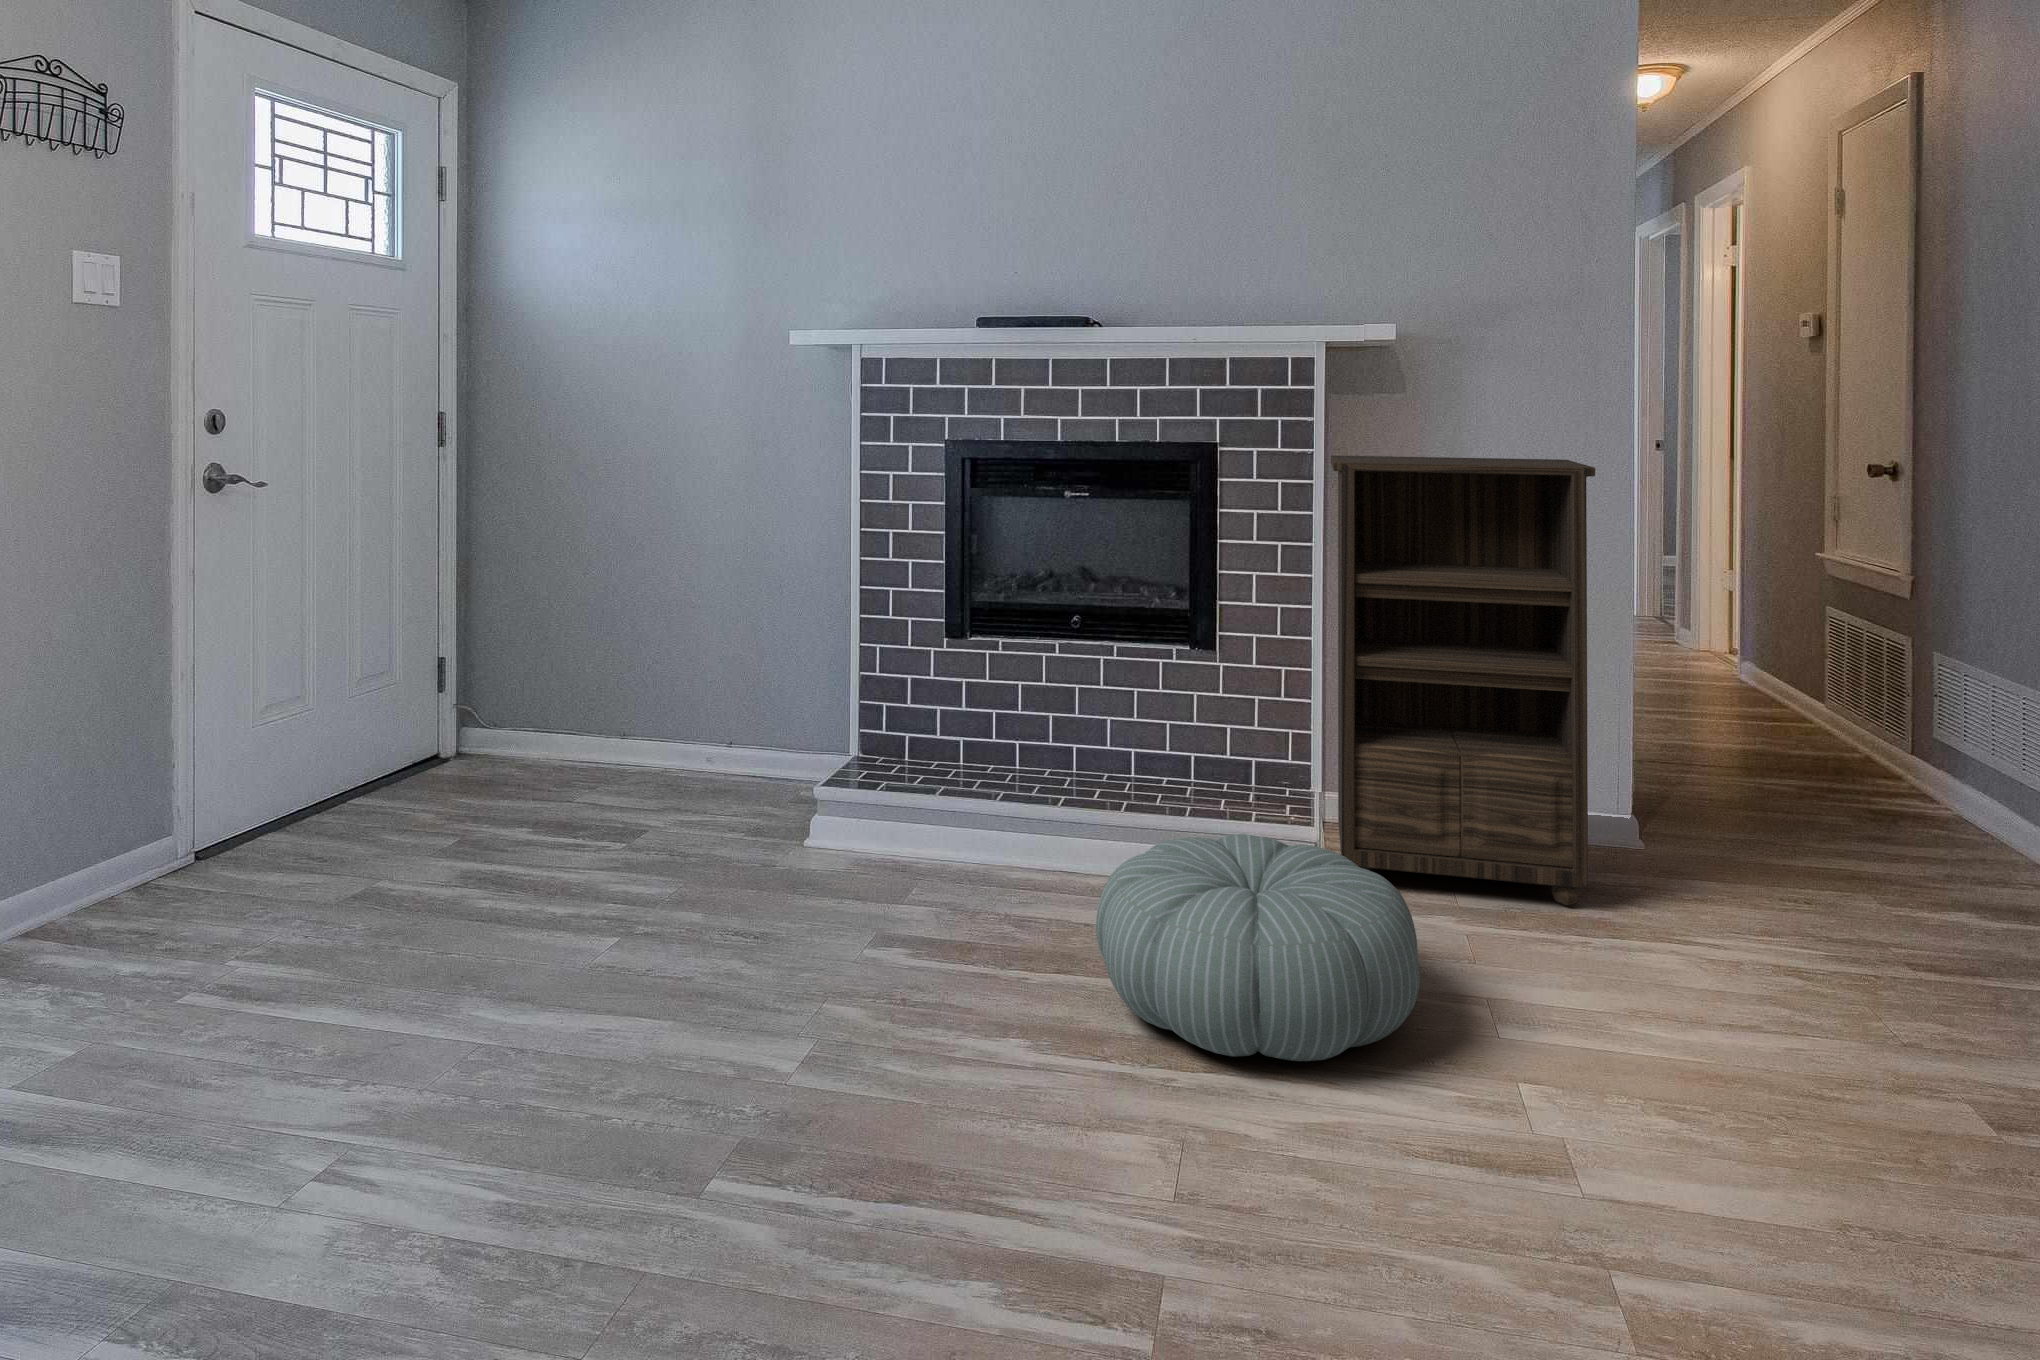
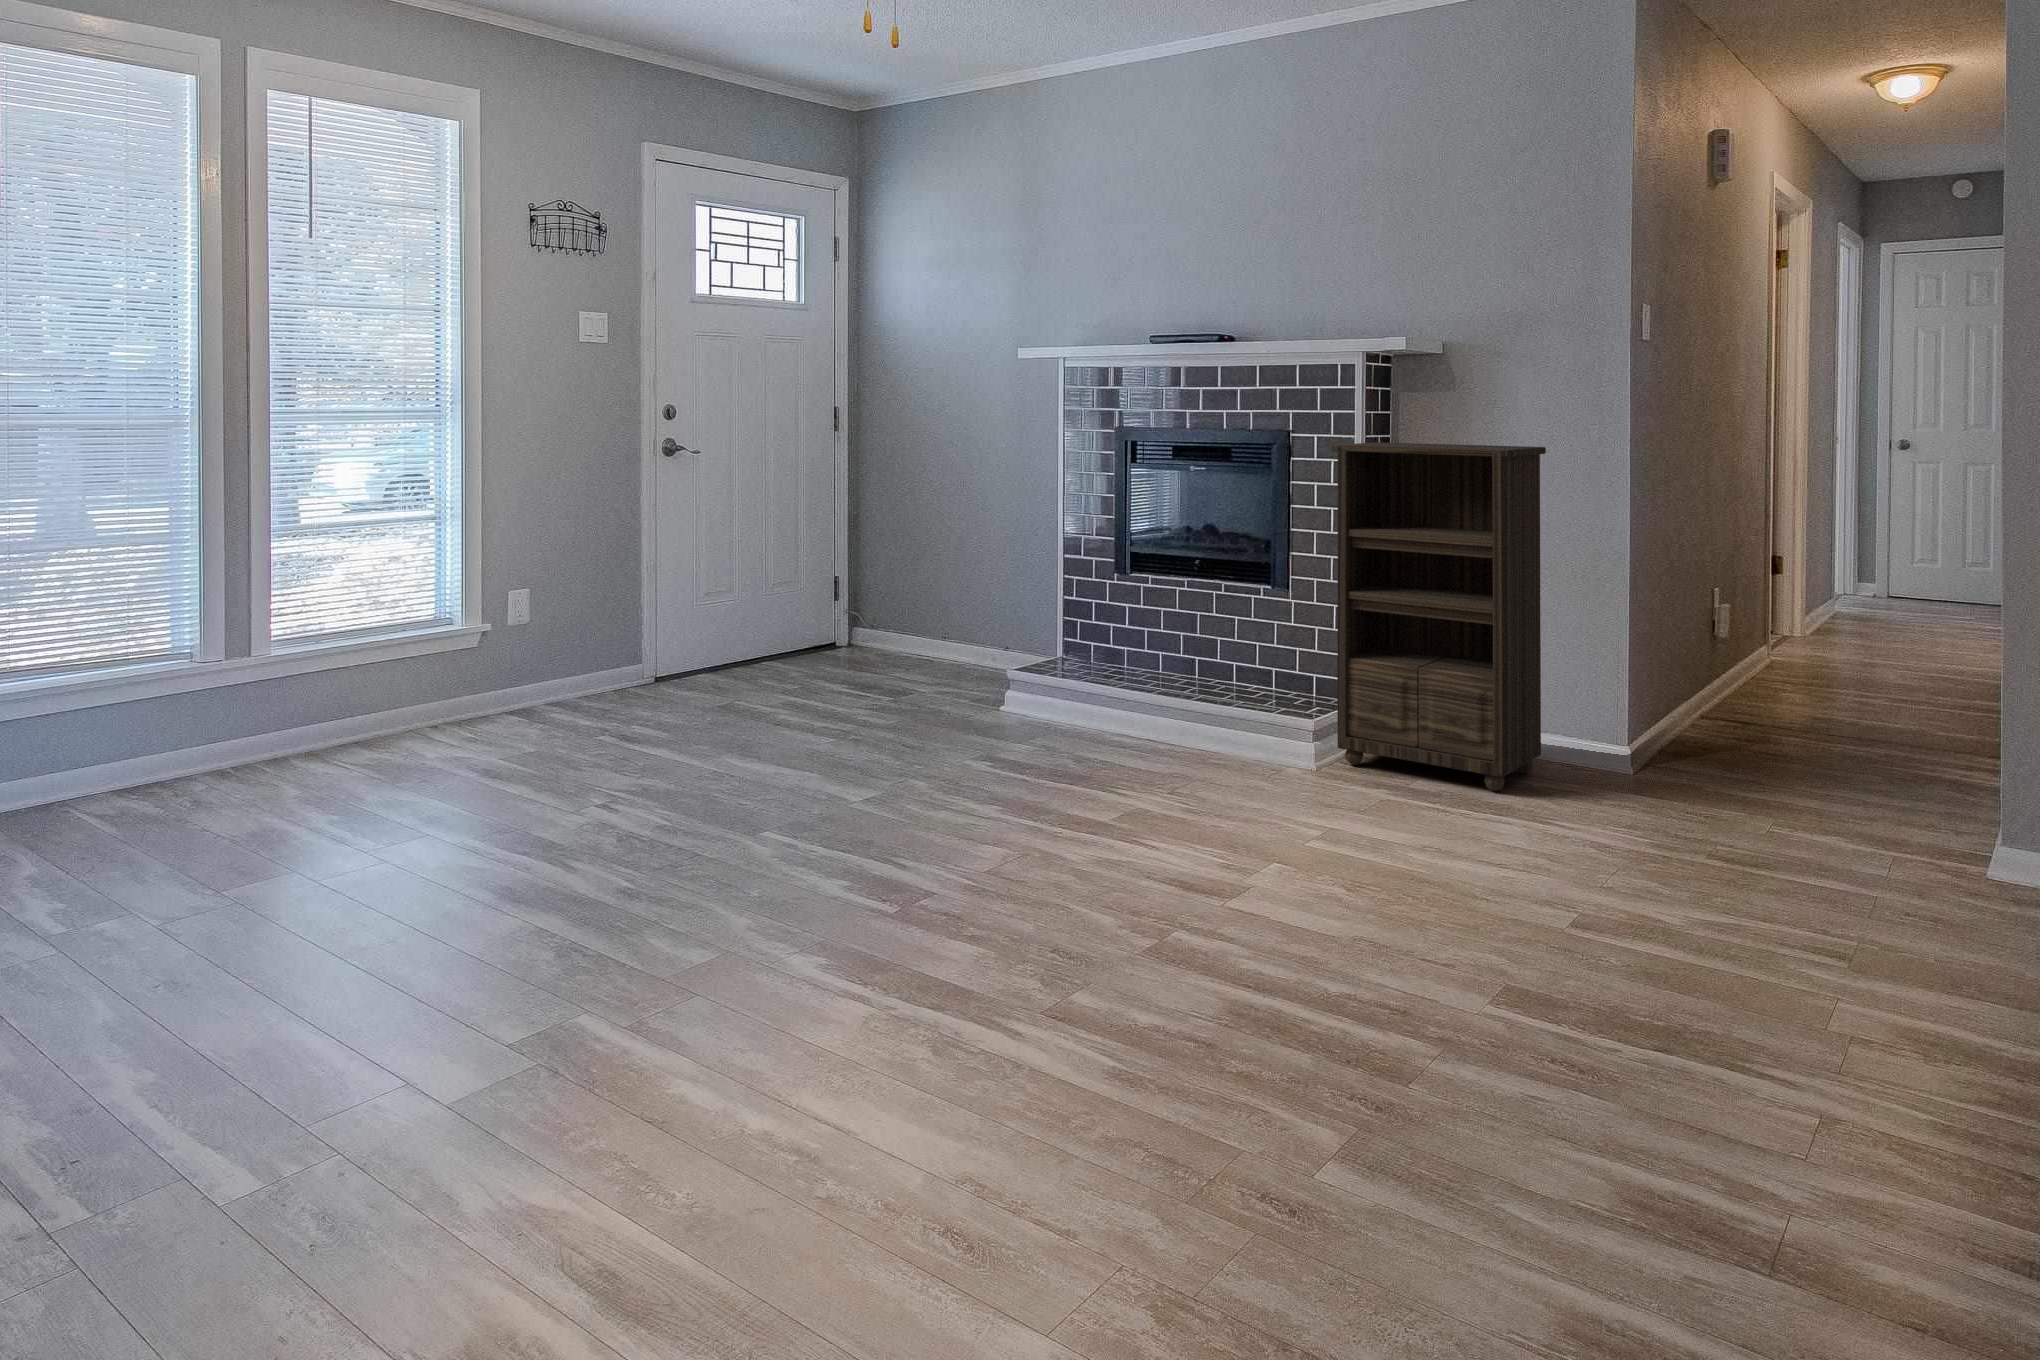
pouf: present [1096,834,1420,1061] -> none [1066,699,1281,827]

